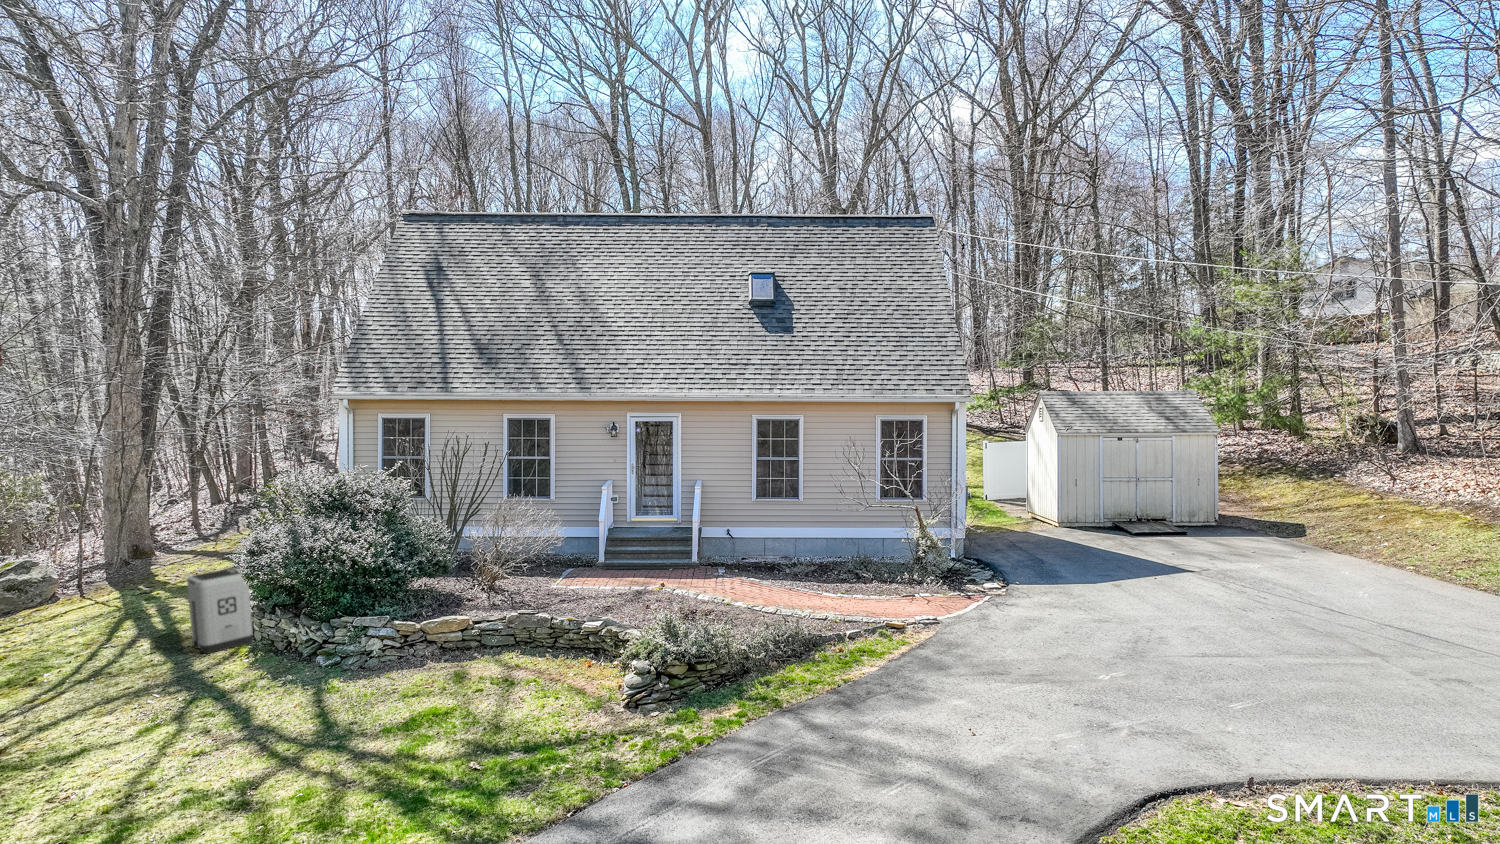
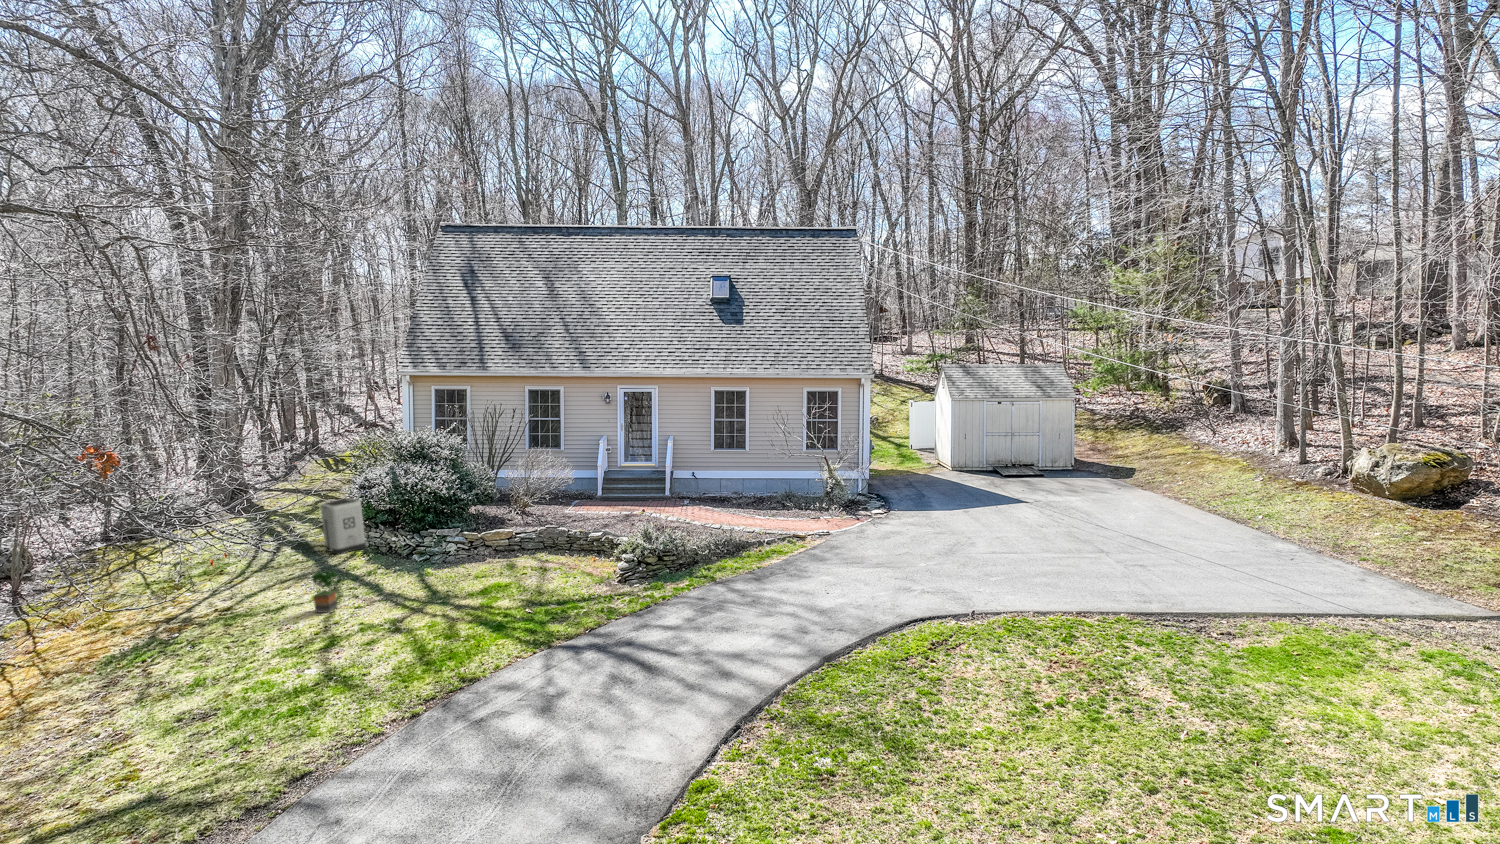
potted tree: none [123,689,176,761] -> present [312,571,338,613]

